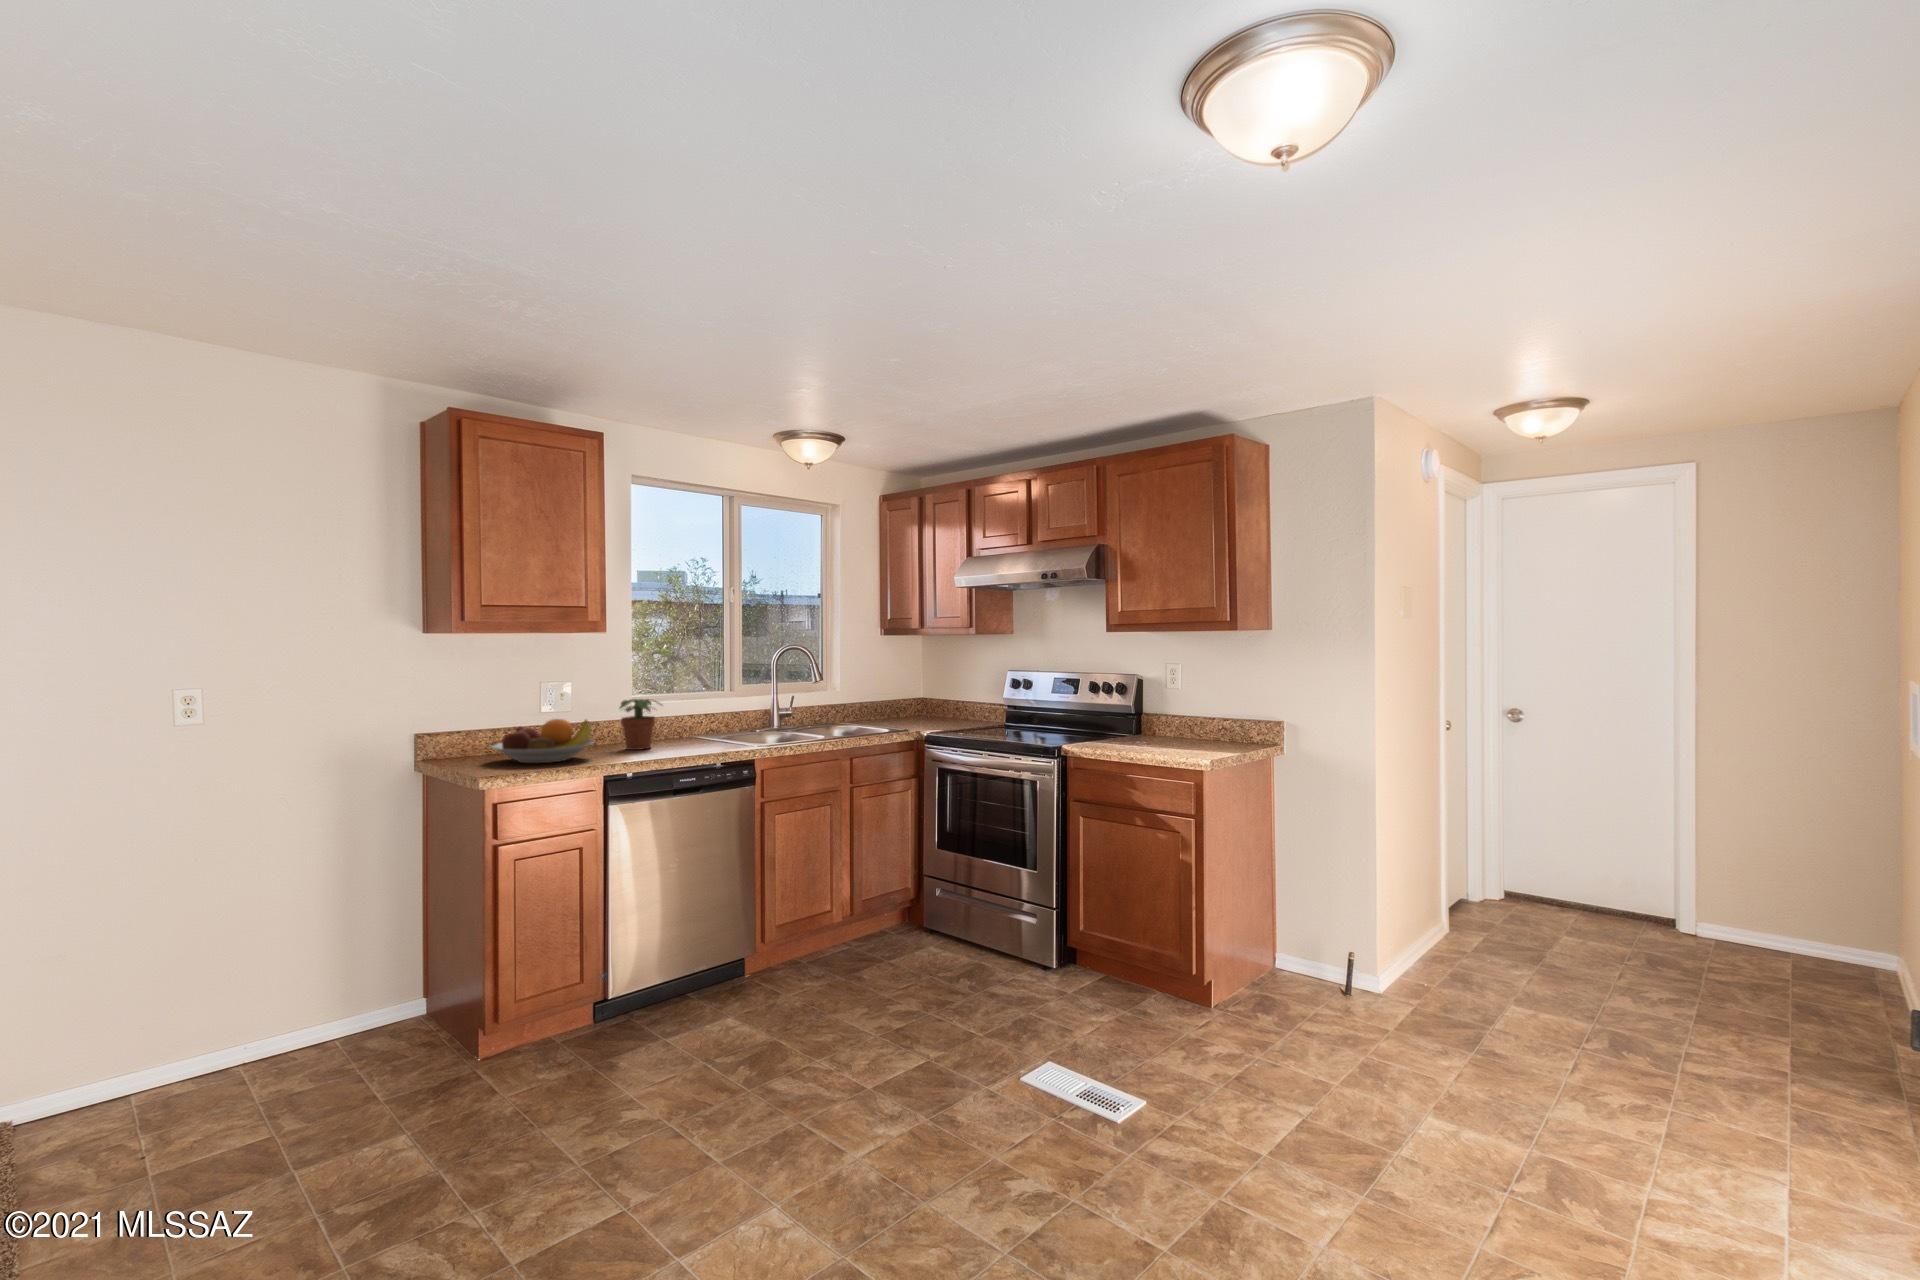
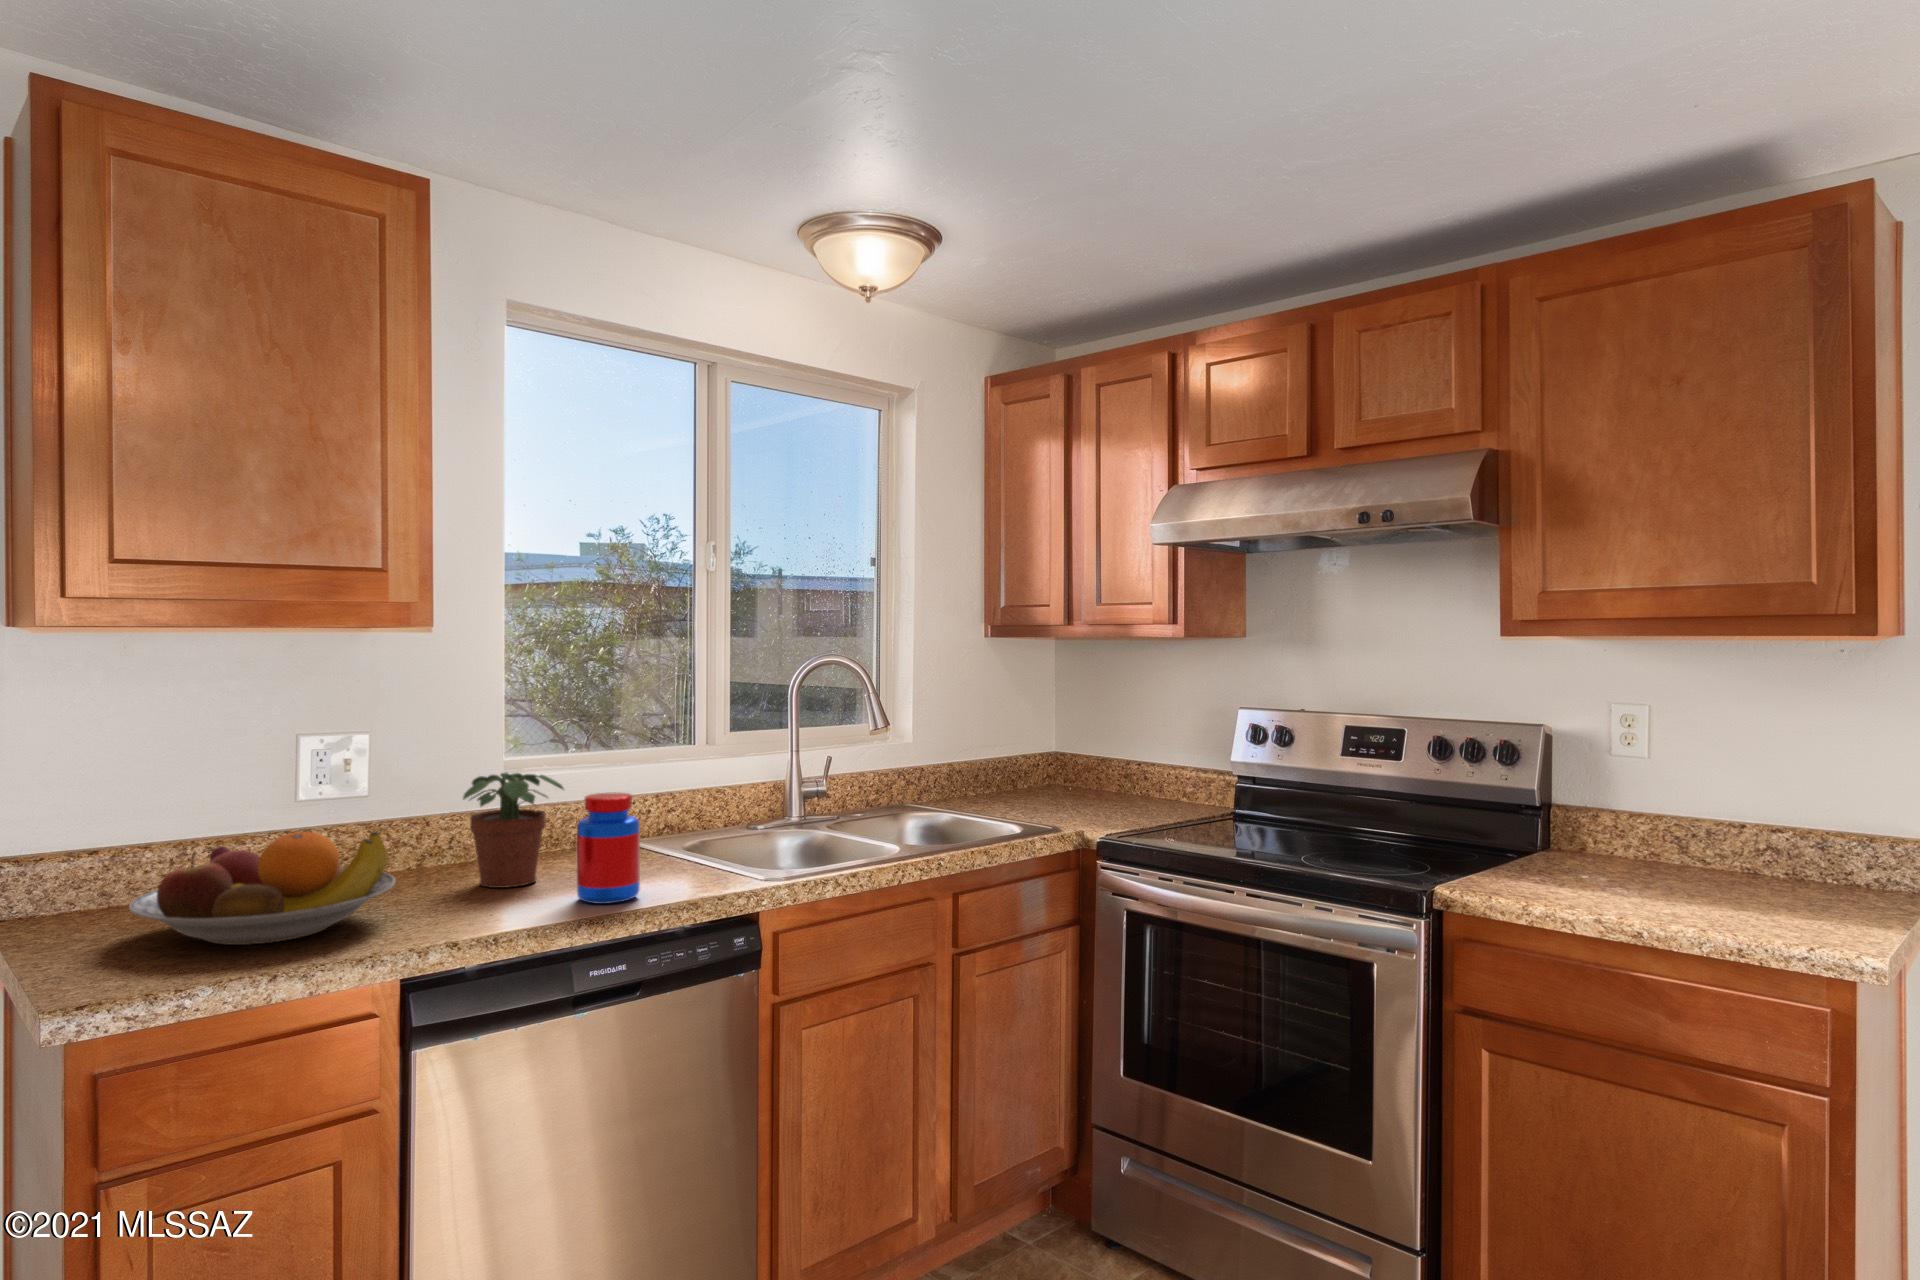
jar: none [672,705,700,753] -> present [577,792,640,904]

